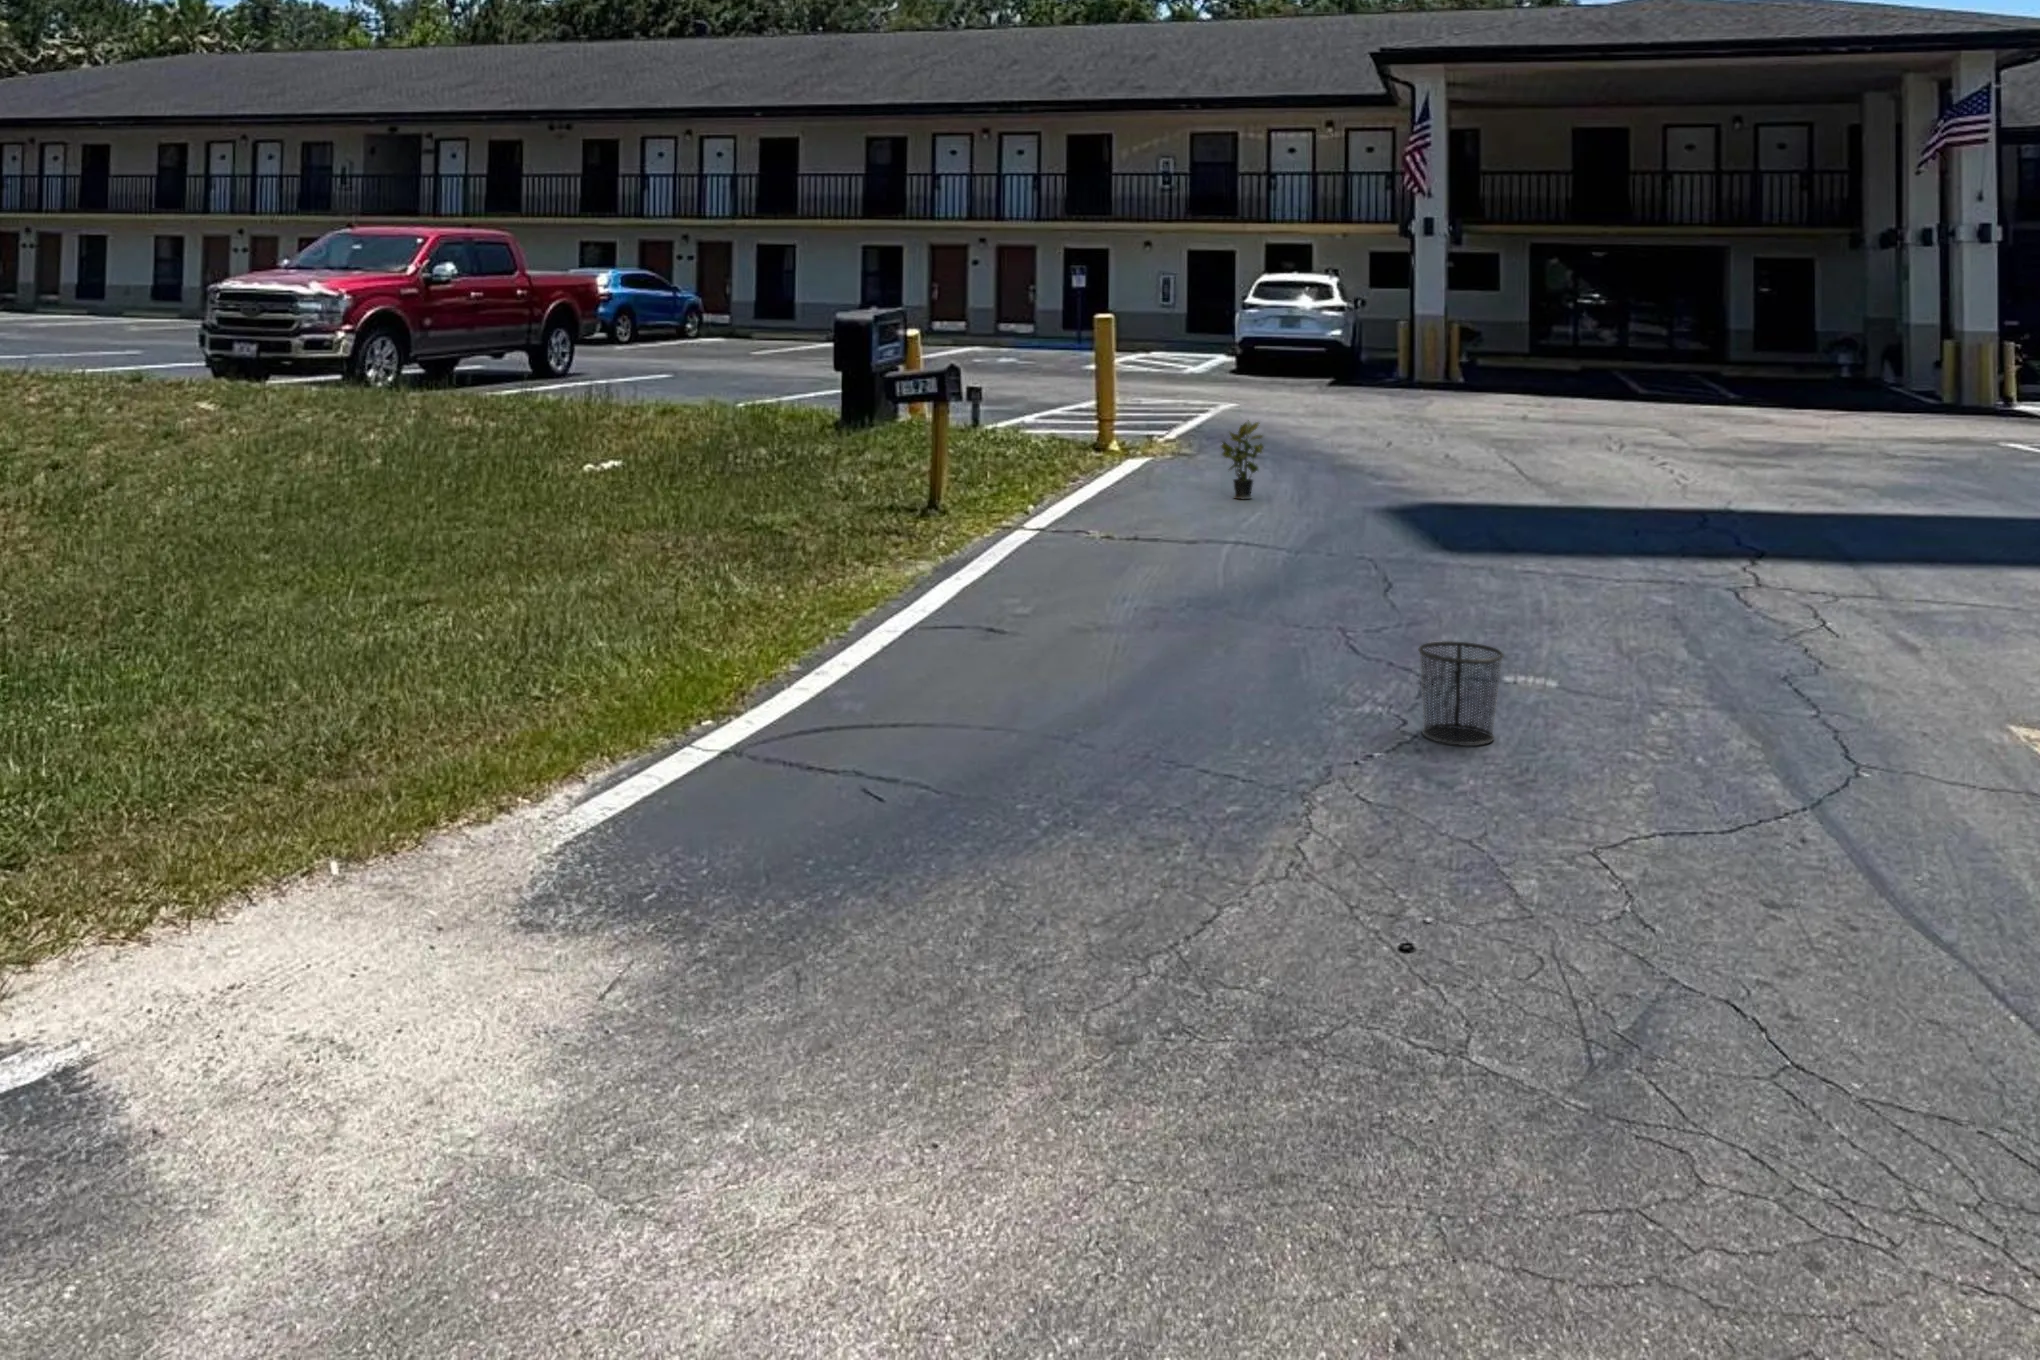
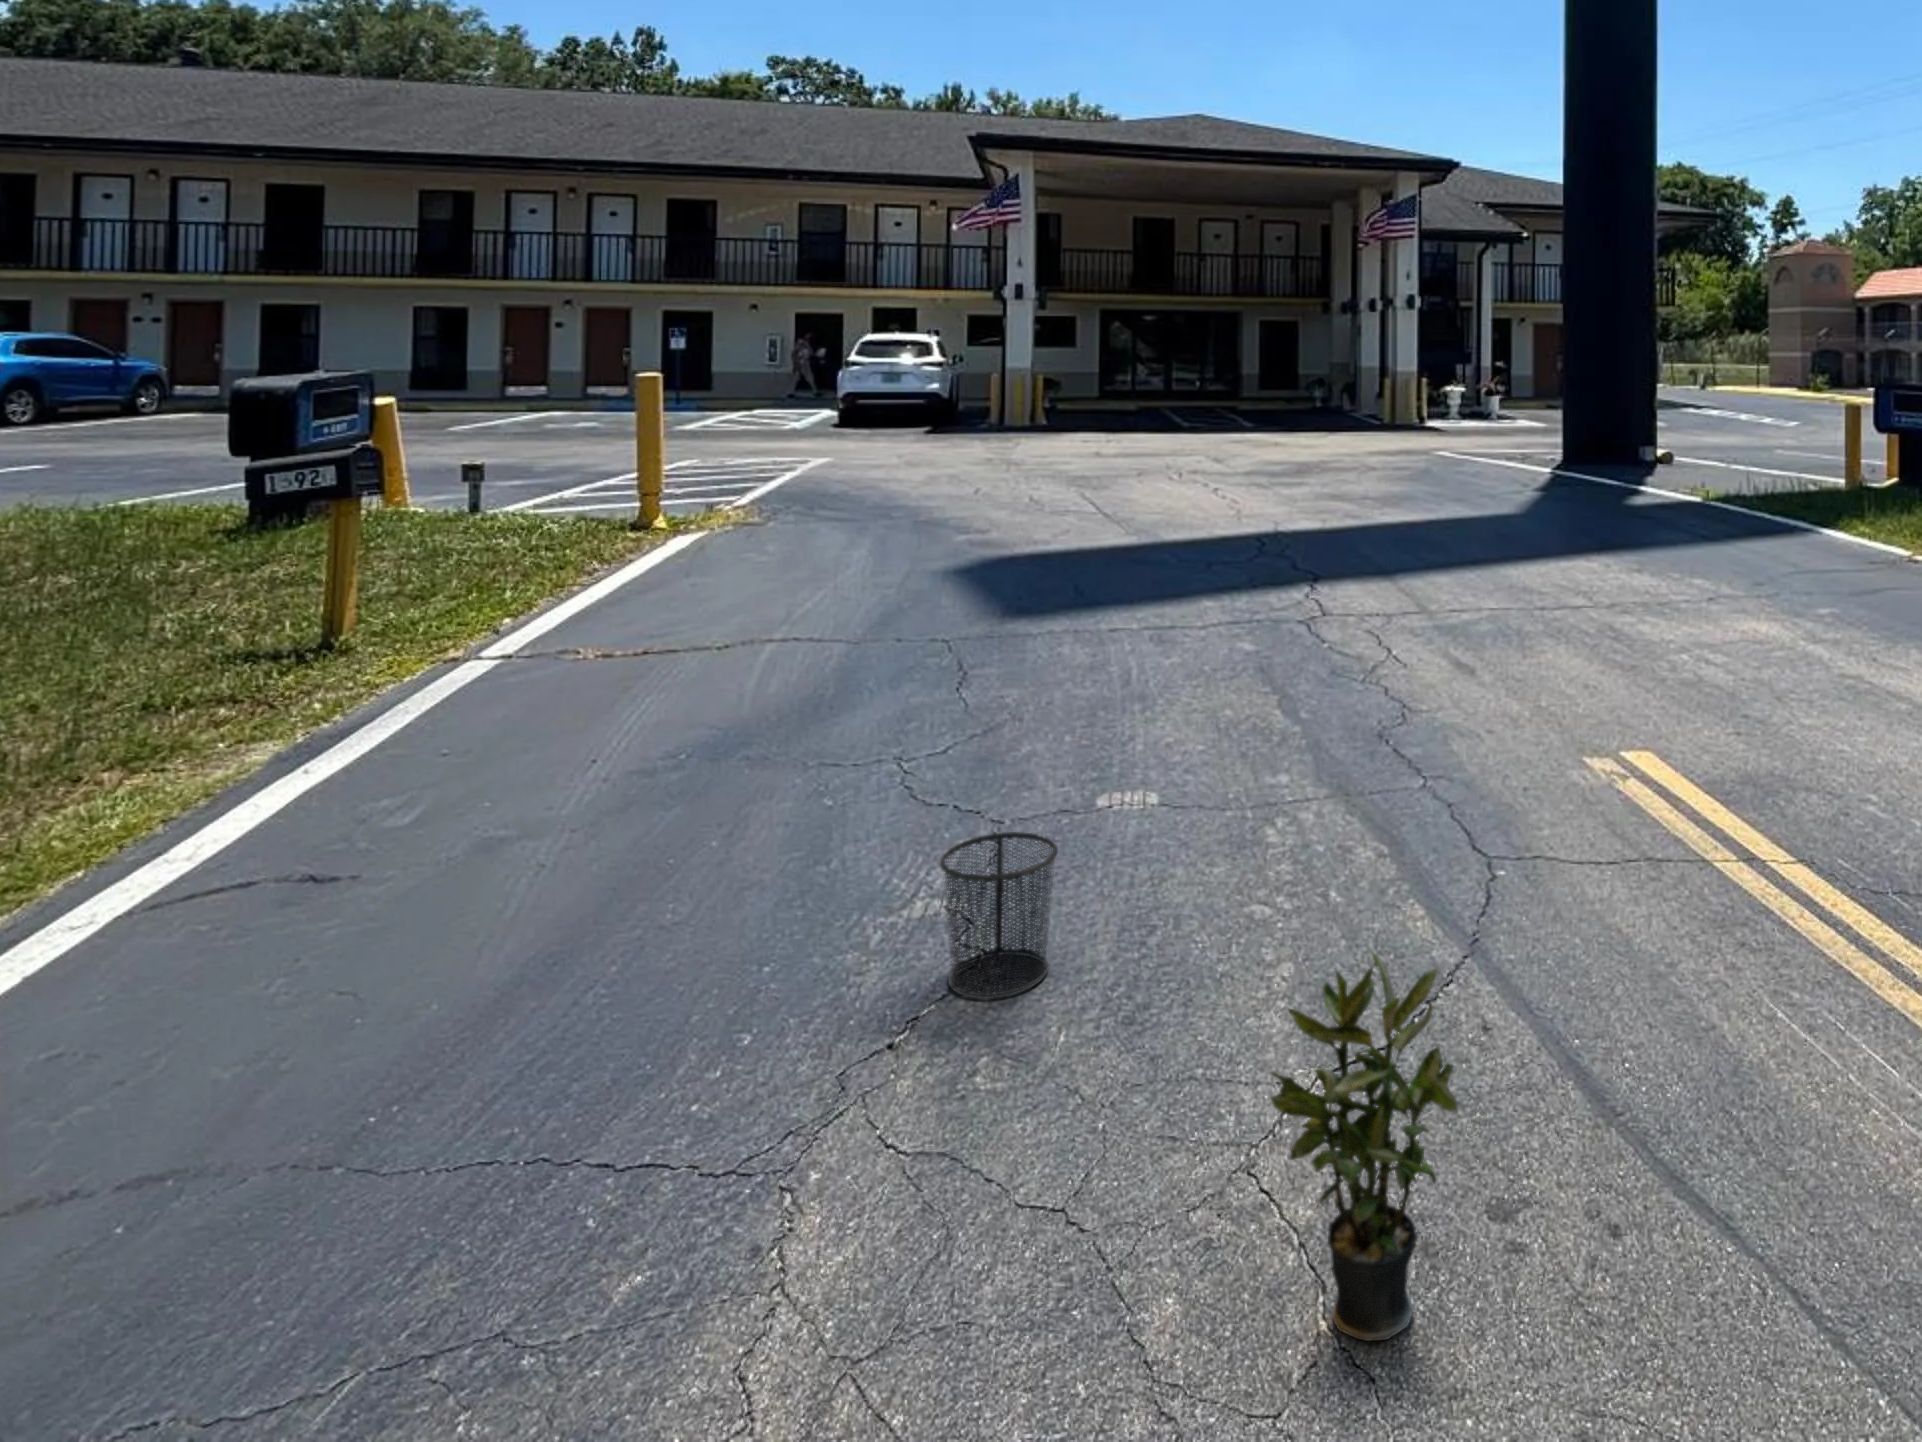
potted plant: present [1221,420,1264,500] -> present [1271,951,1458,1341]

